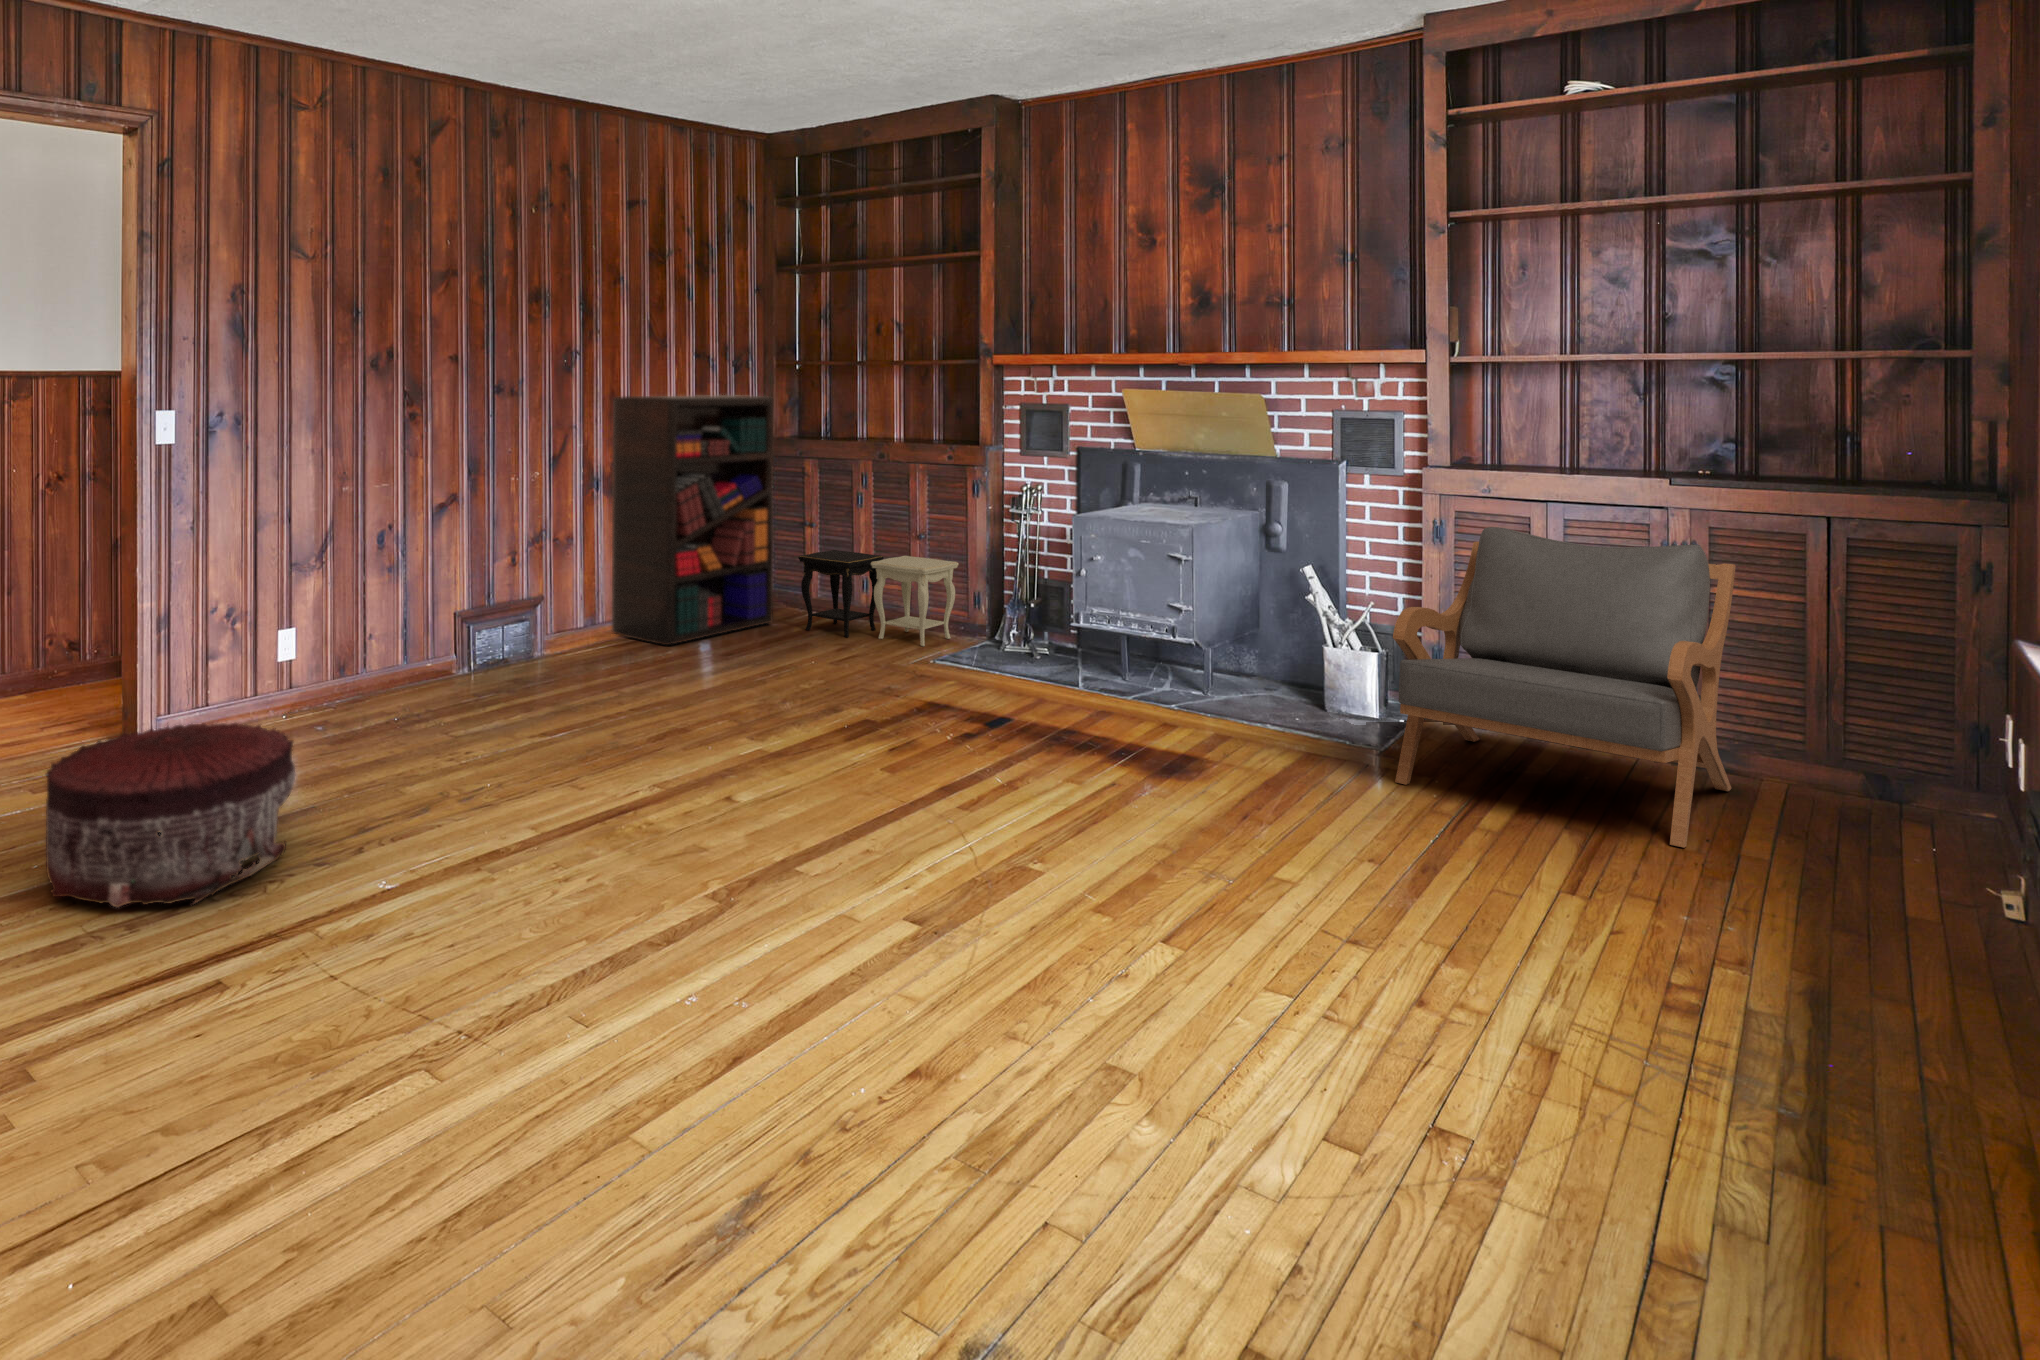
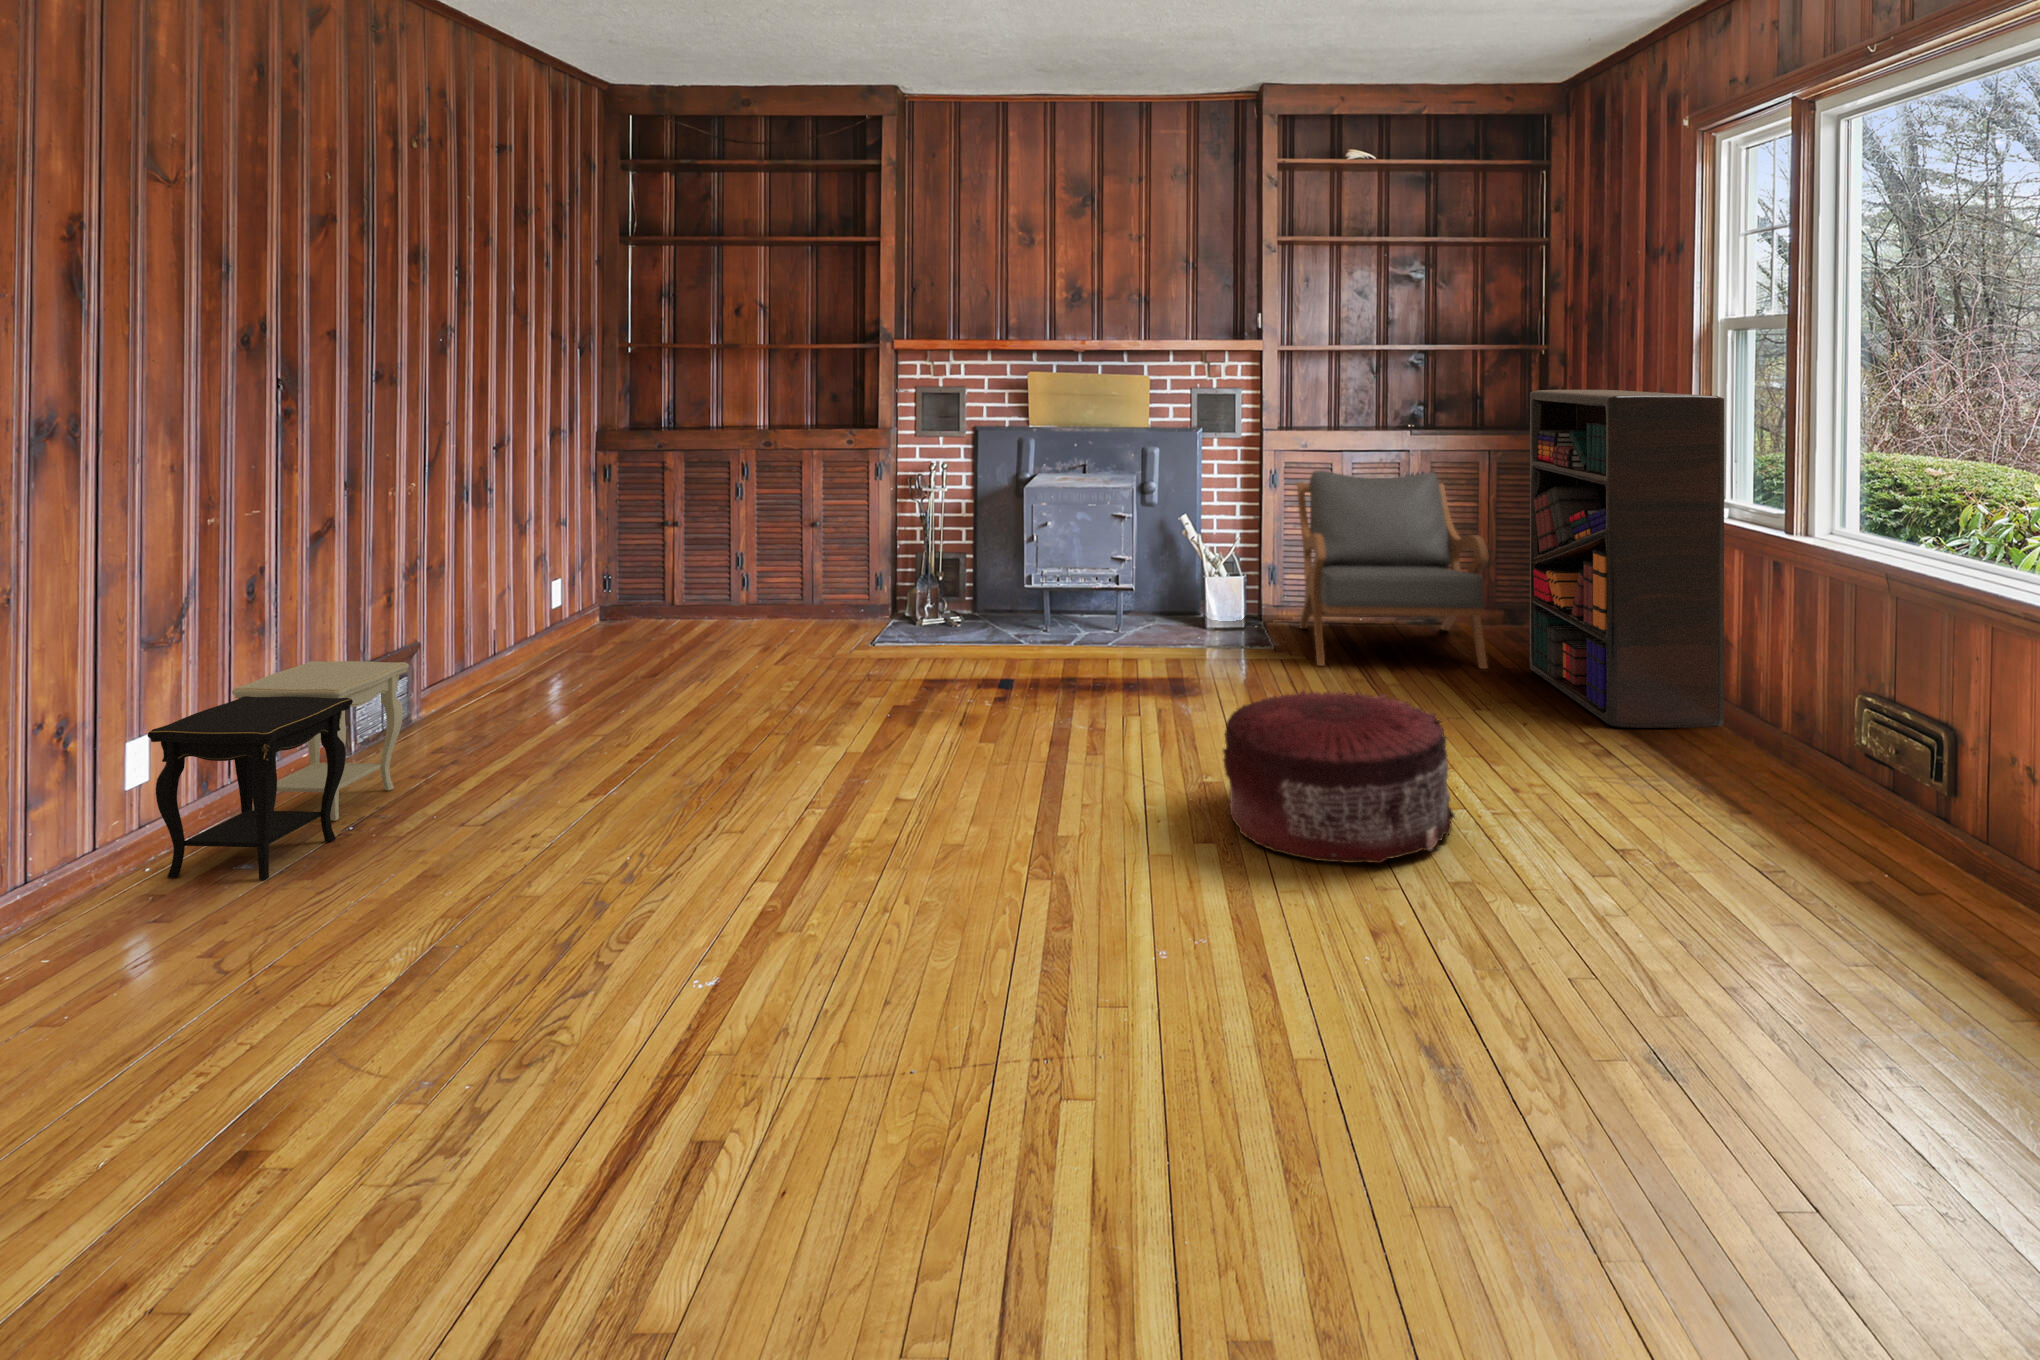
bookshelf: present [612,395,773,645] -> present [1530,390,1724,728]
side table: present [798,550,959,646] -> present [148,661,409,880]
pouf: present [46,723,295,907] -> present [1223,690,1455,863]

